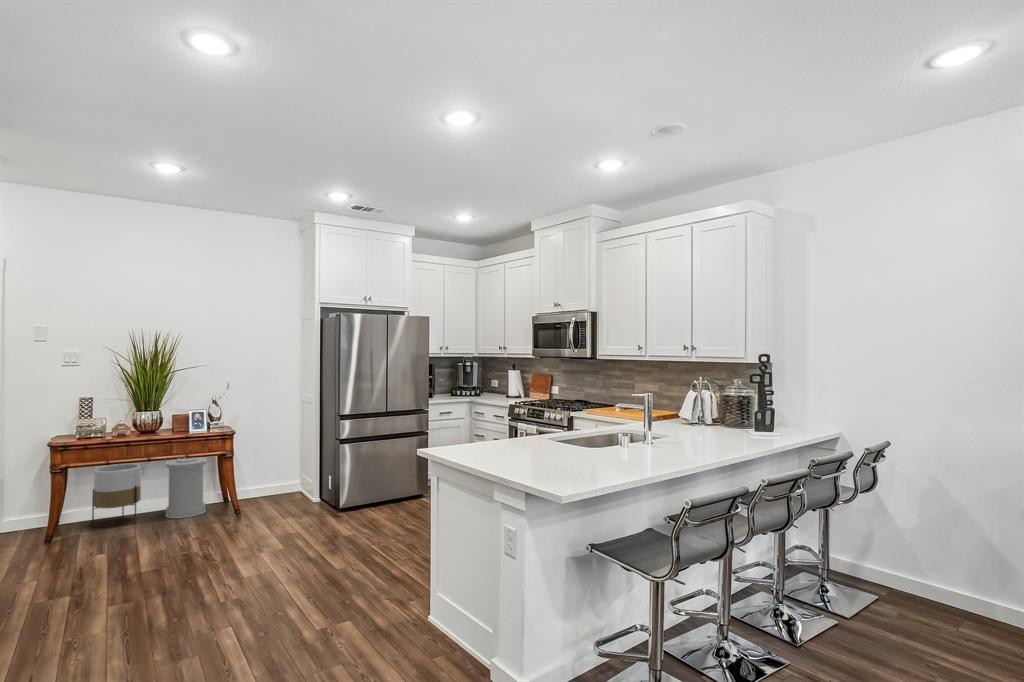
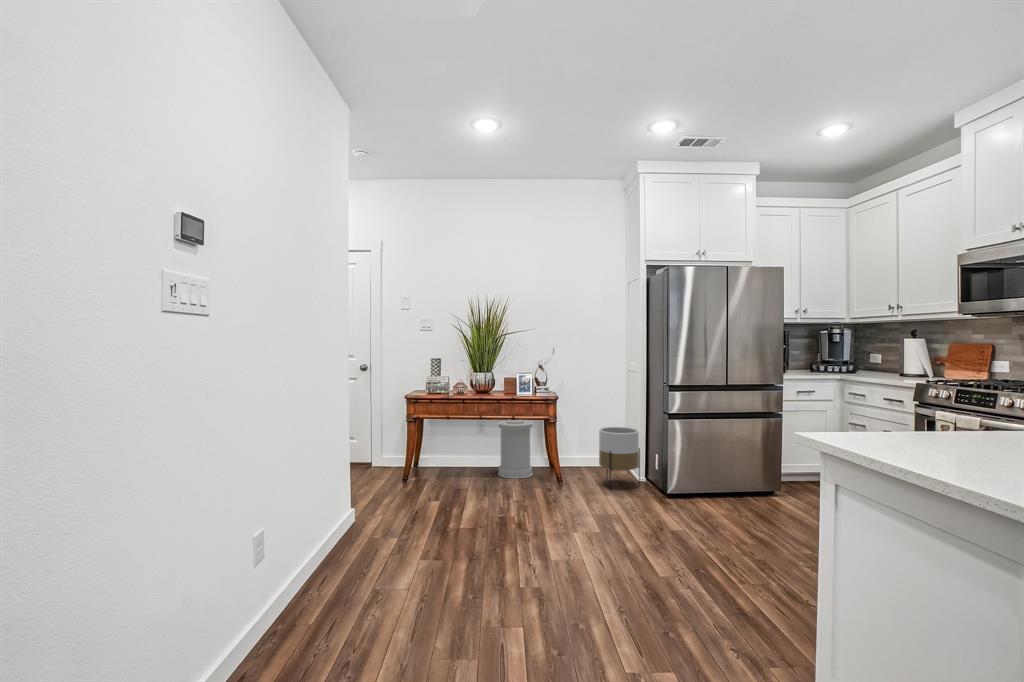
planter: present [92,464,141,527] -> present [599,427,640,490]

